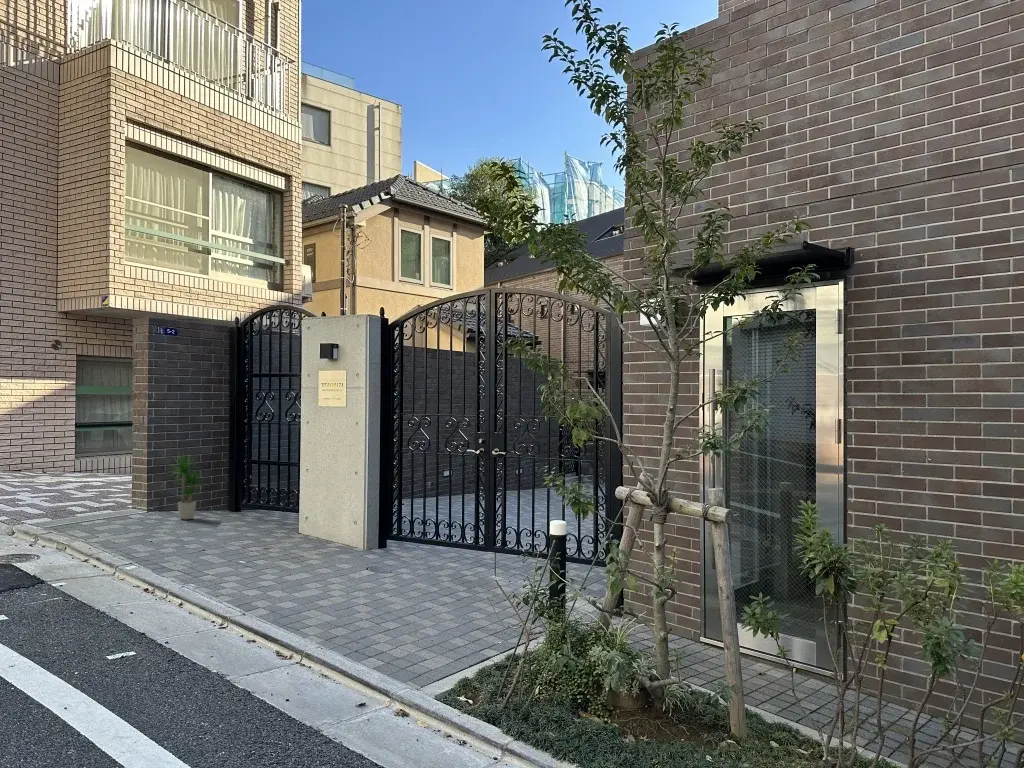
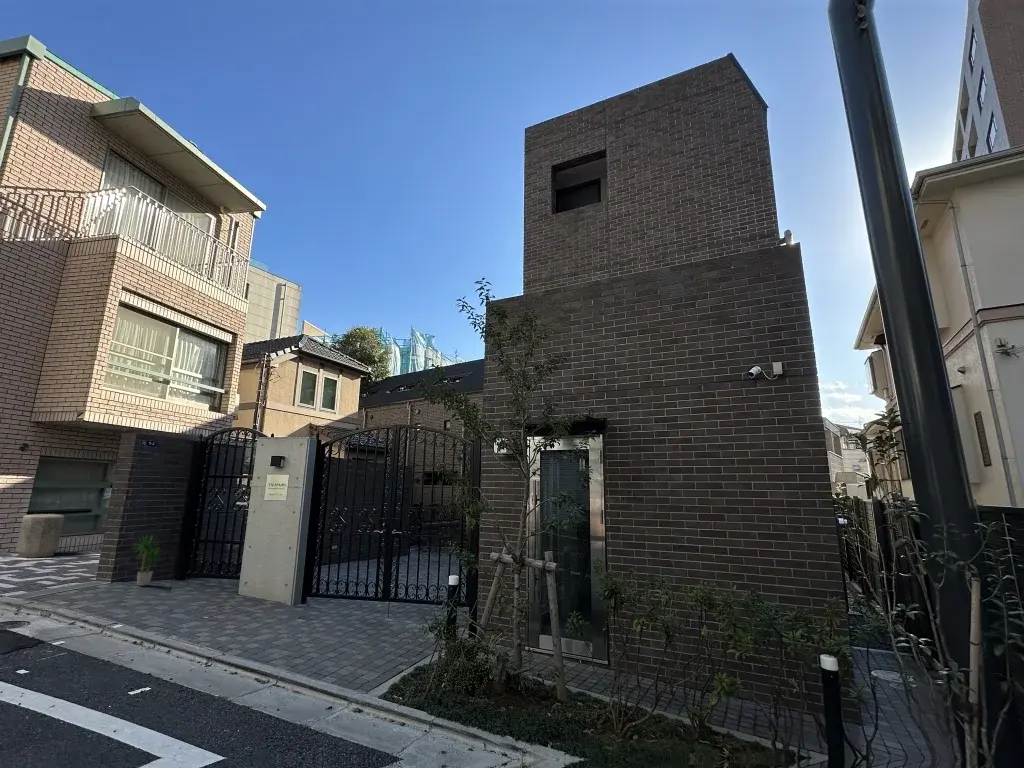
trash can: none [63,430,110,482] -> present [16,514,64,558]

